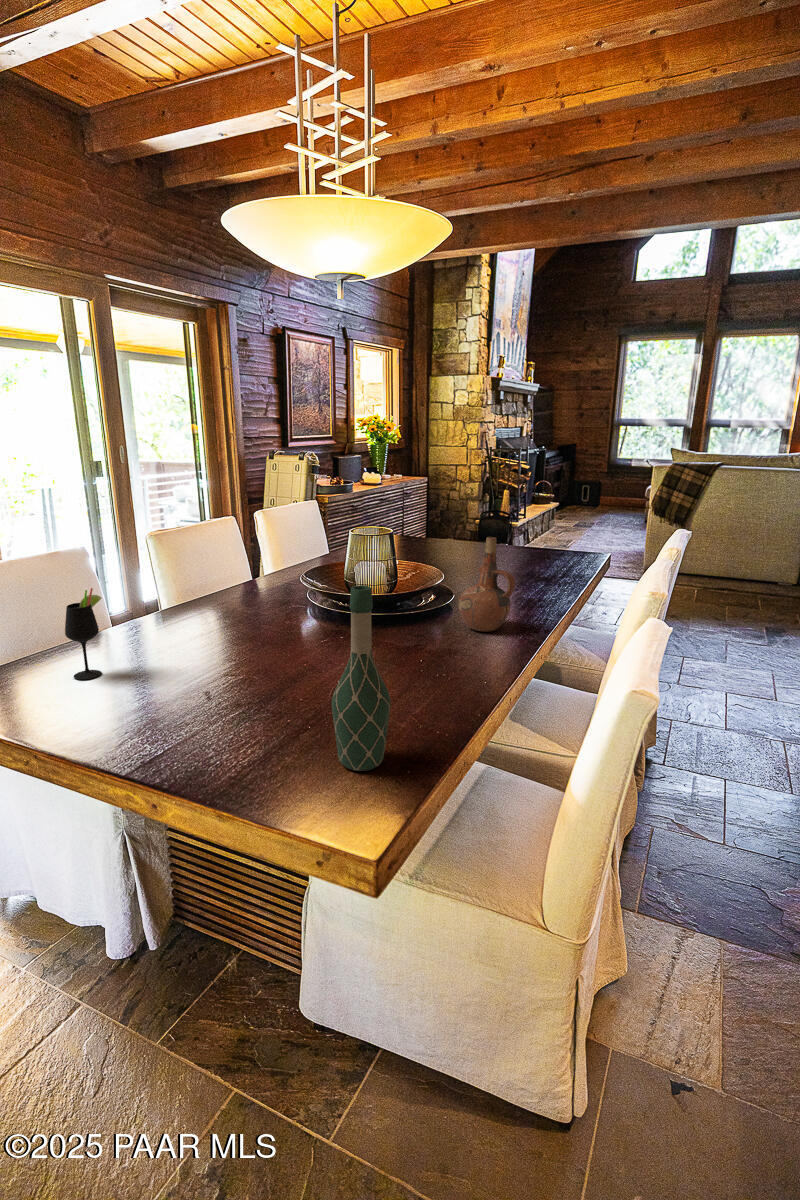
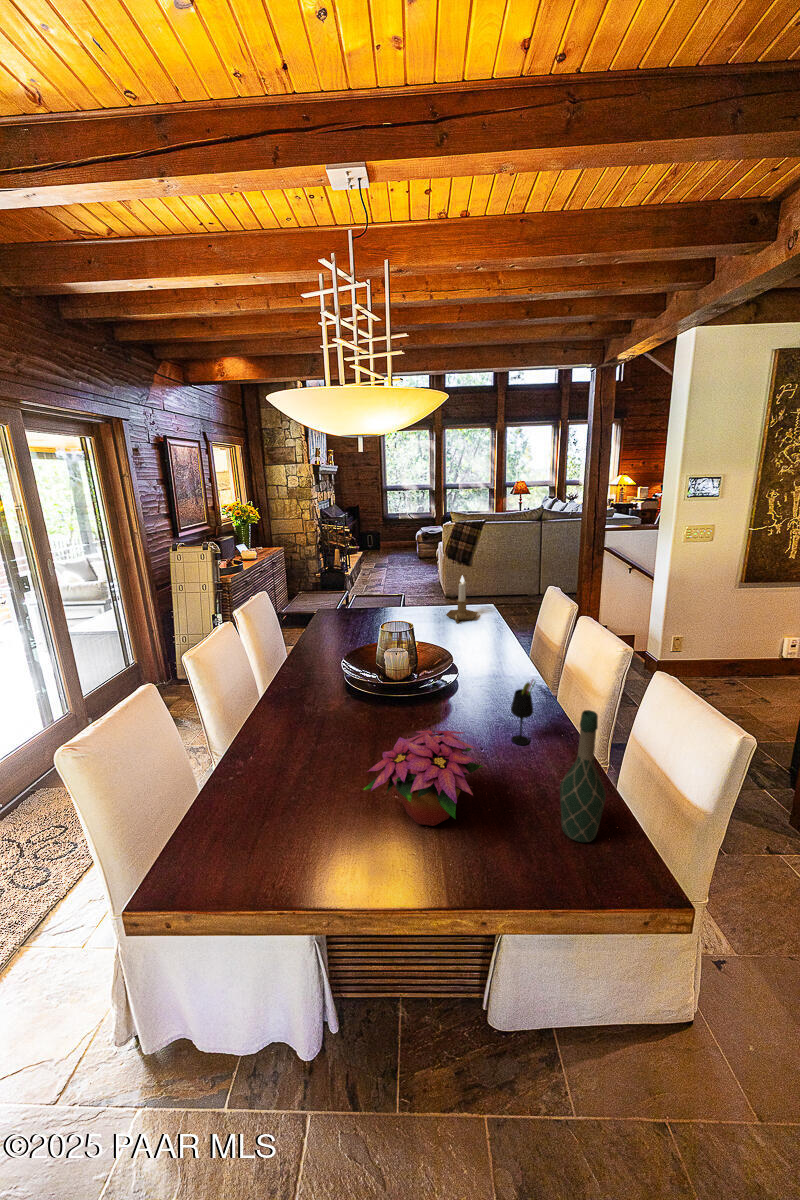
candlestick: none [522,498,571,565] -> present [446,575,477,623]
ceramic pitcher: present [459,537,515,632] -> none [481,624,521,691]
wine glass: present [65,588,101,679] -> present [511,680,536,745]
flower arrangement: none [140,600,305,716] -> present [363,731,483,826]

